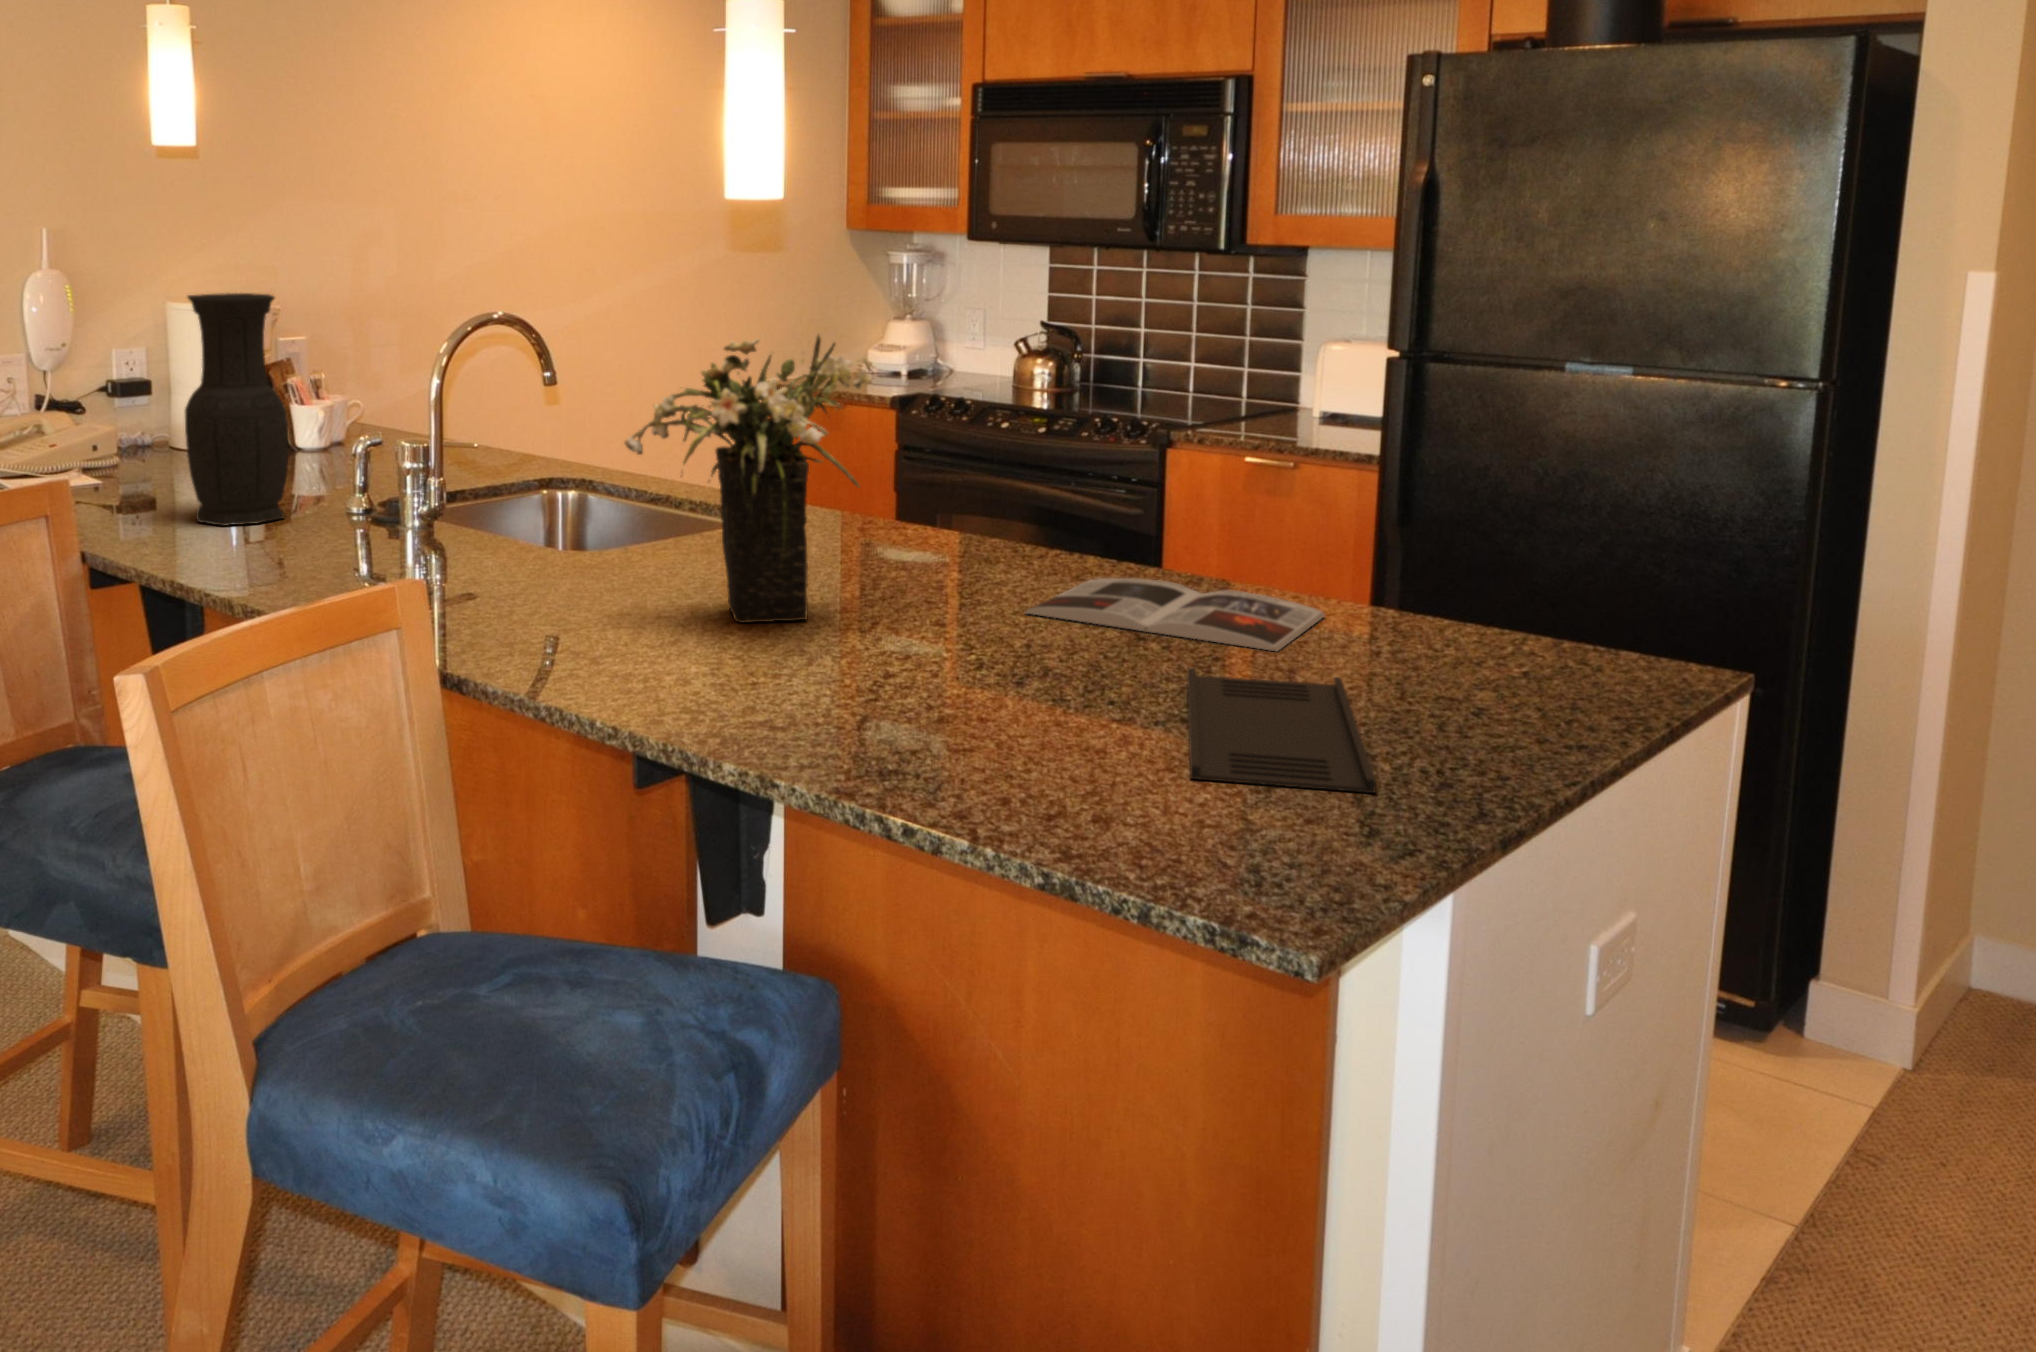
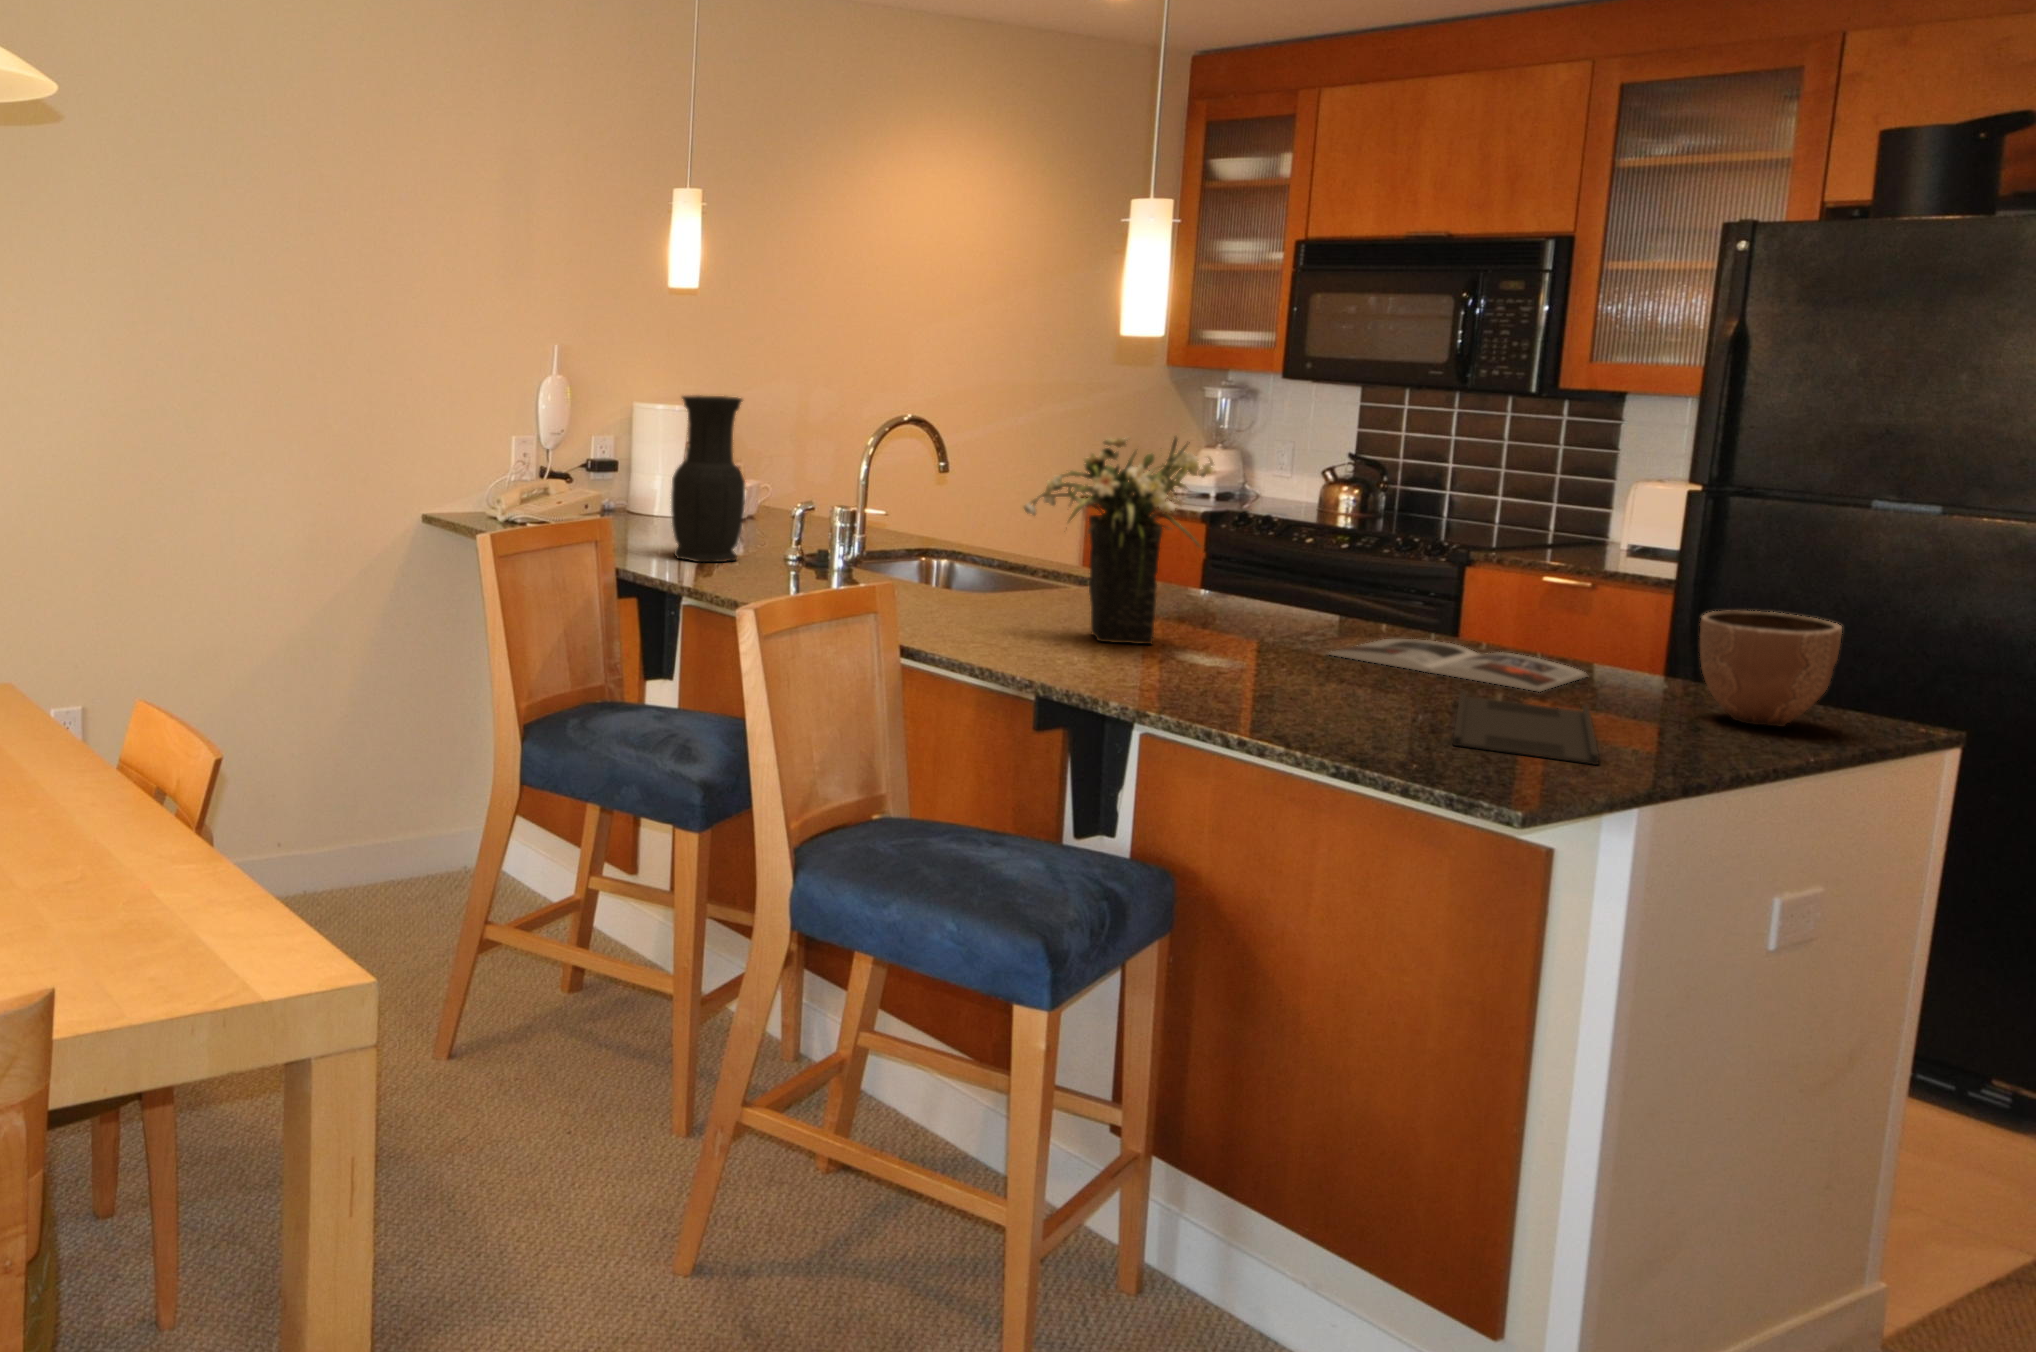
decorative bowl: none [1459,531,1617,681] -> present [1699,611,1842,727]

